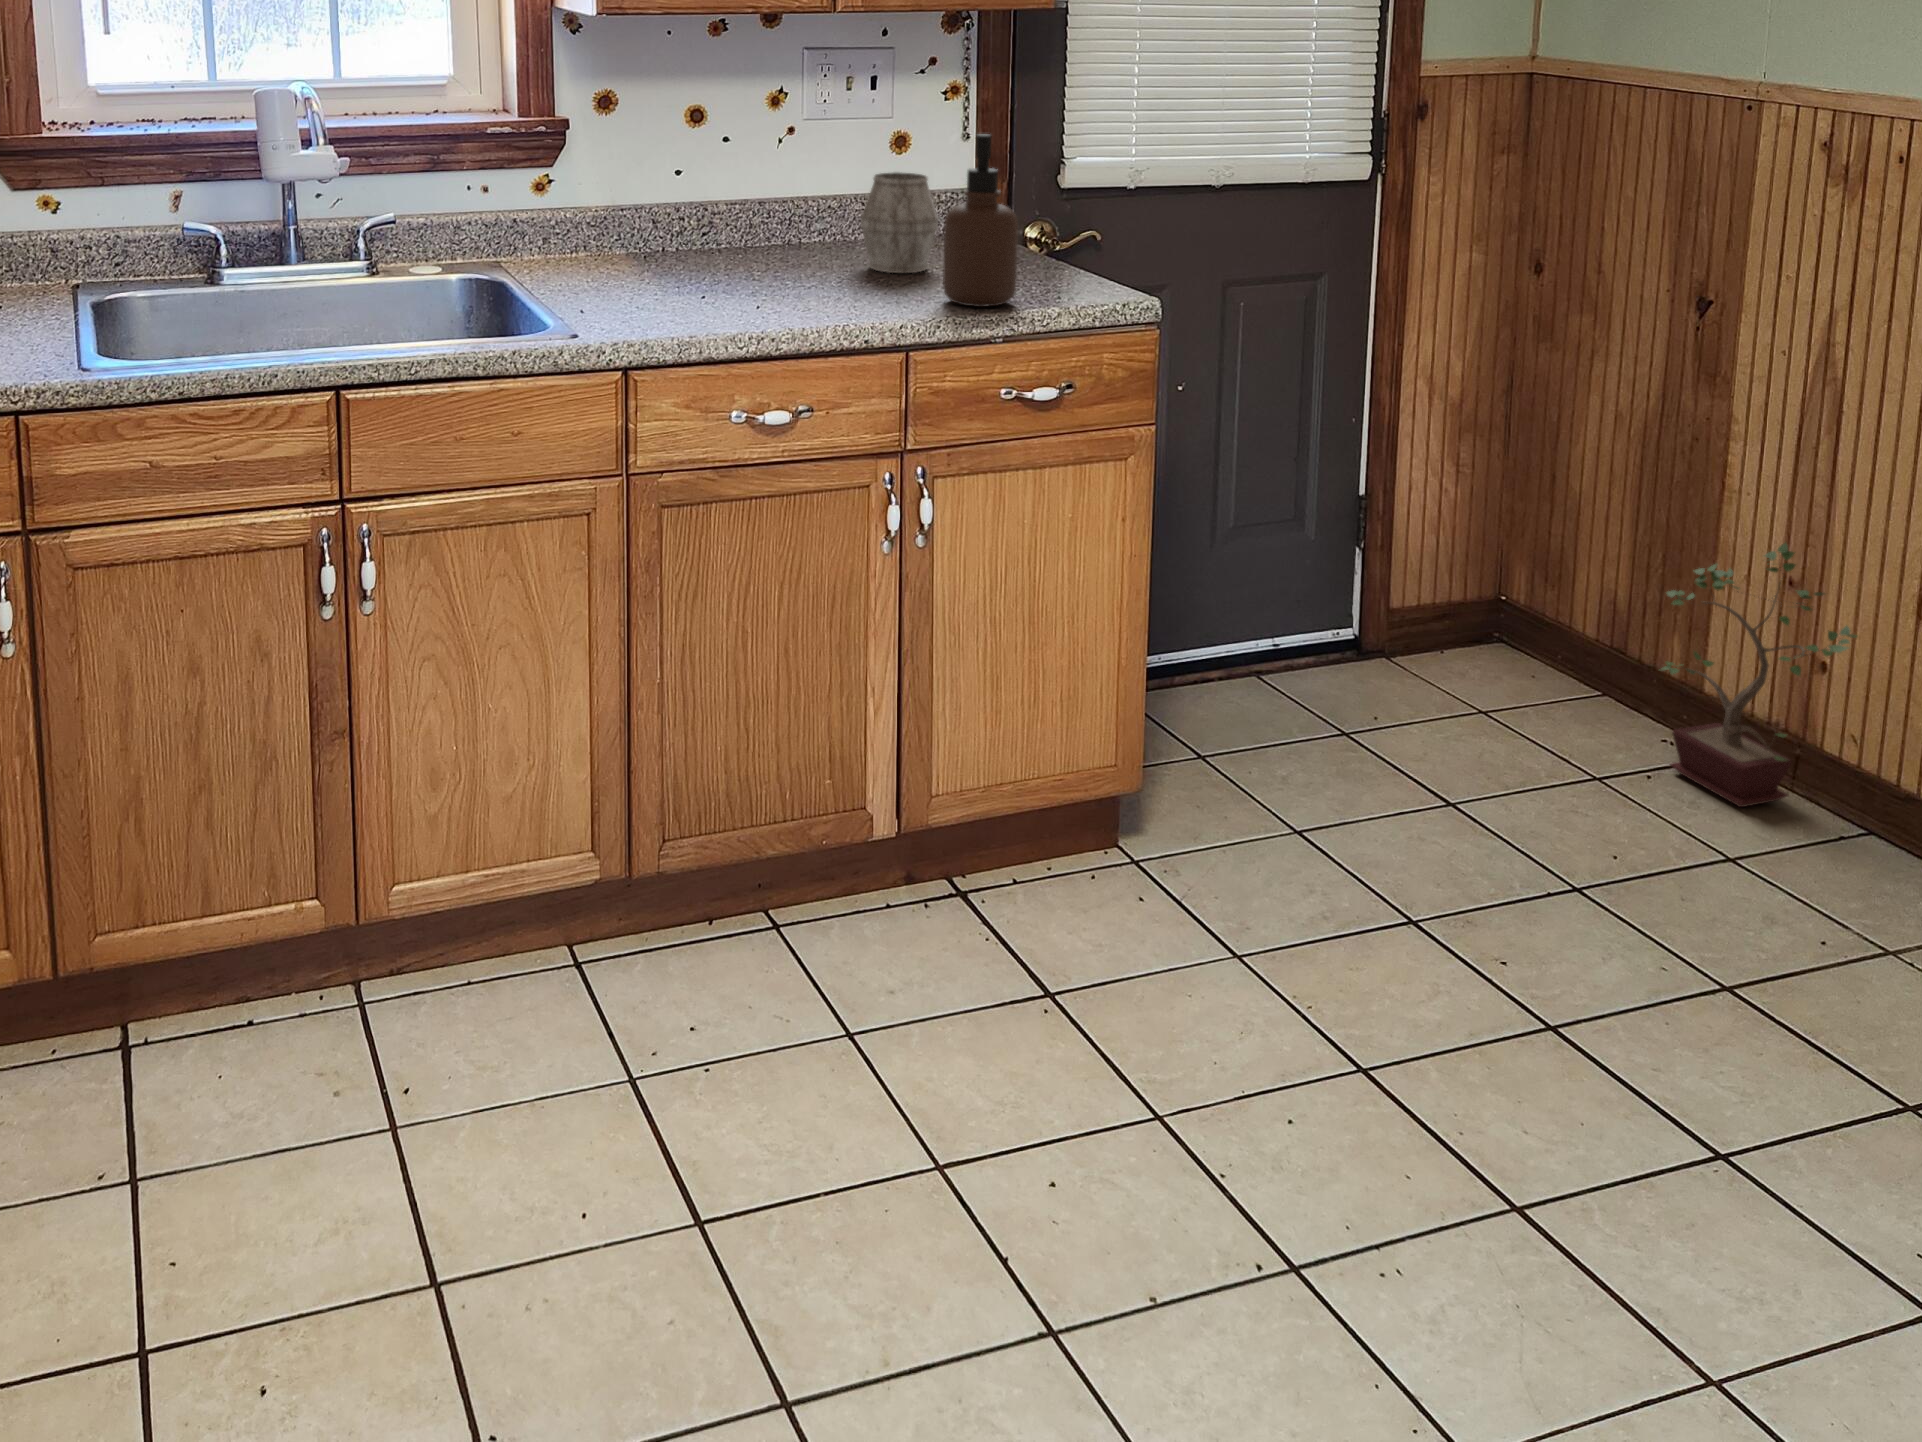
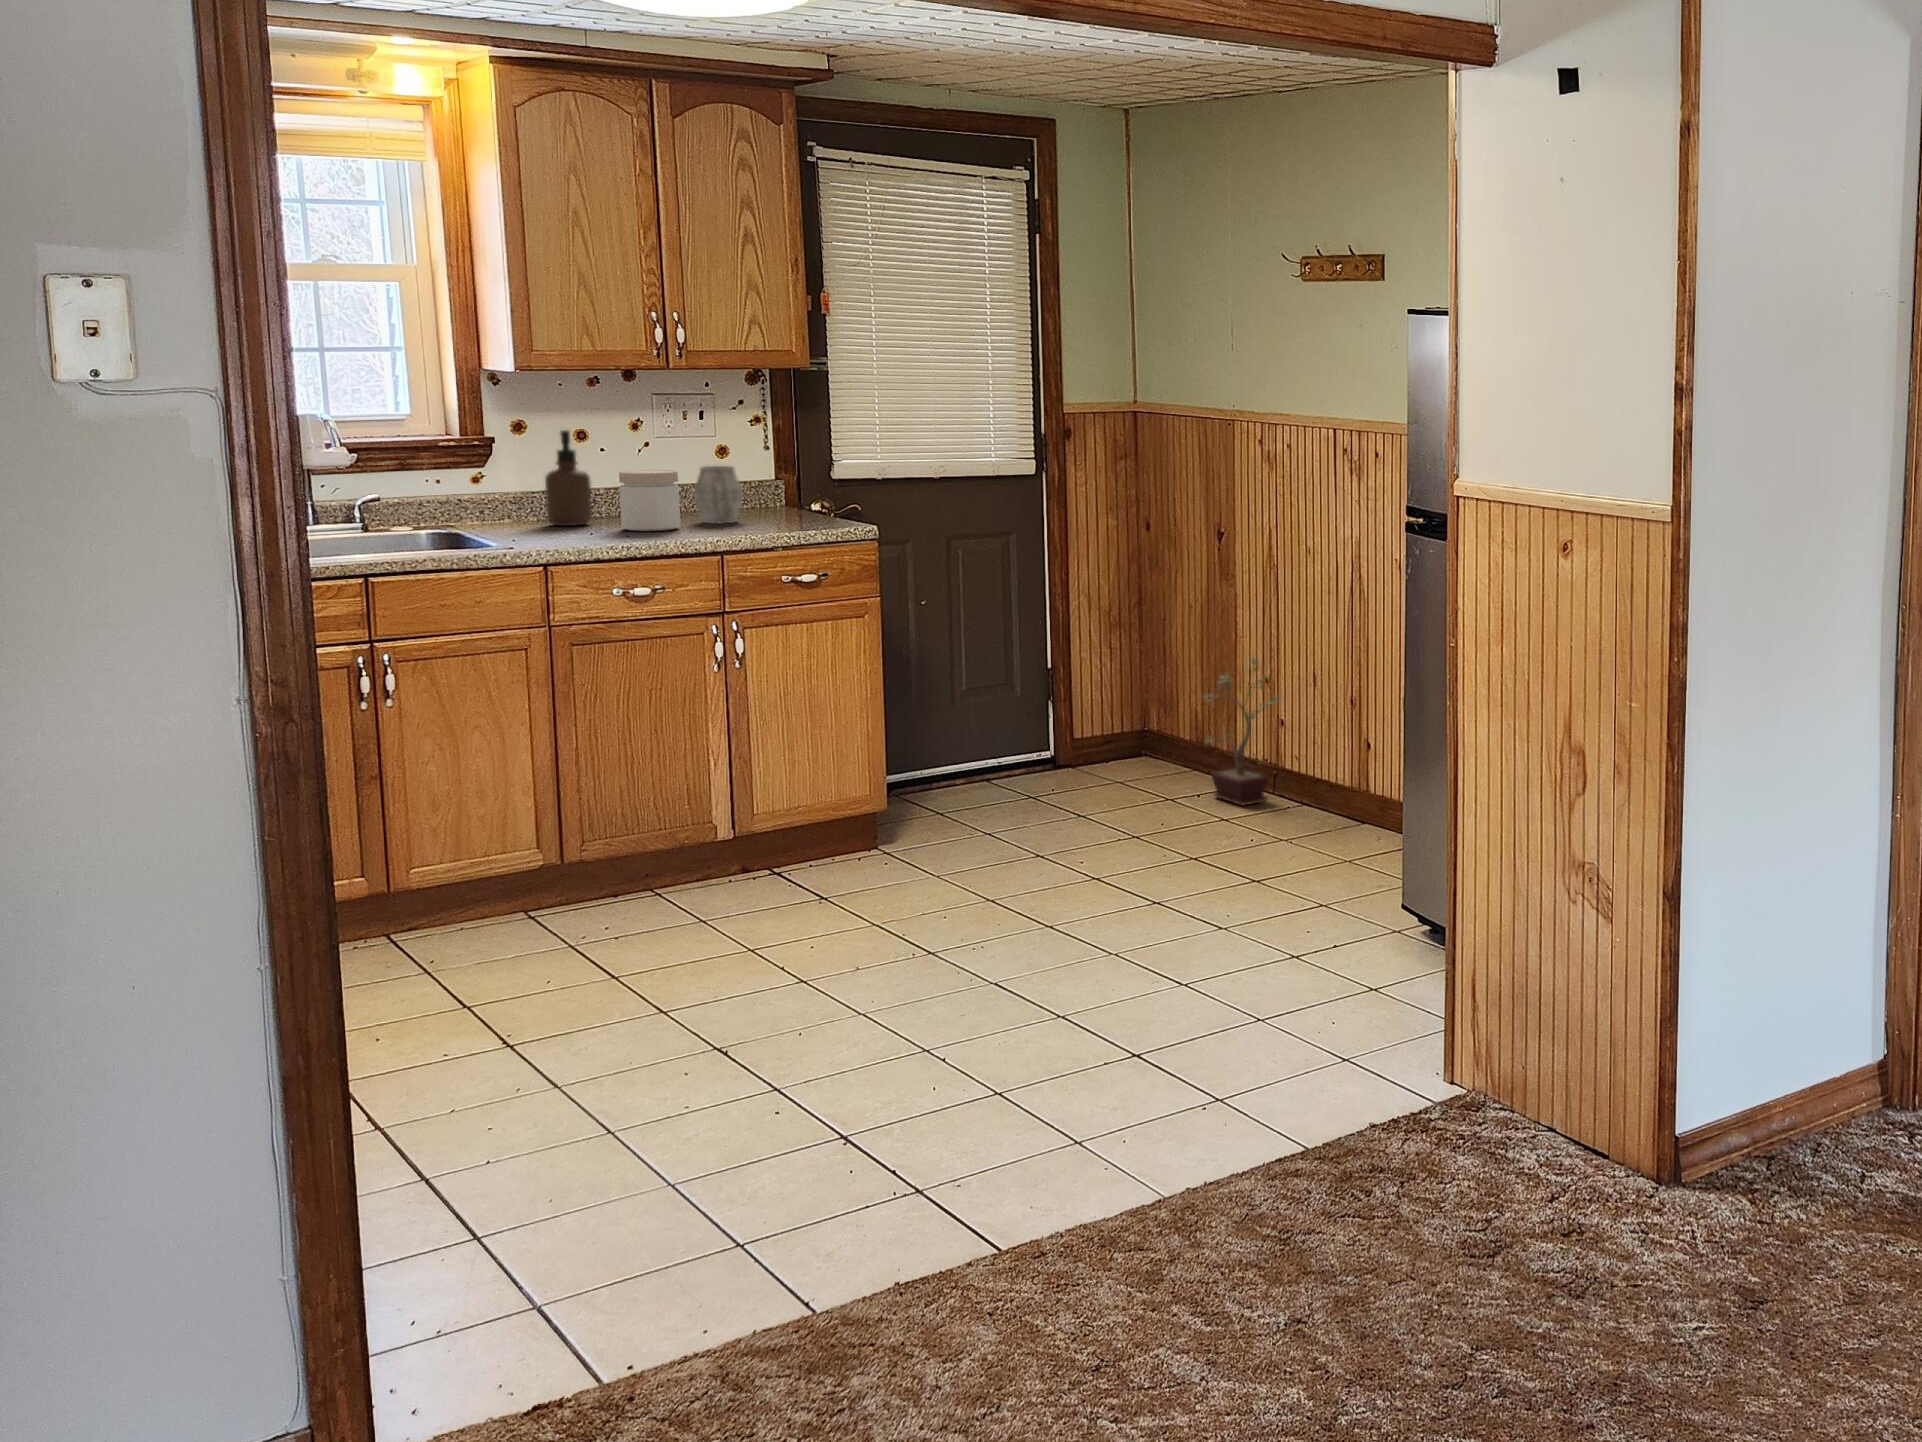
soap dispenser: present [943,134,1018,307] -> present [545,430,592,526]
jar: none [748,183,842,292] -> present [619,470,680,531]

